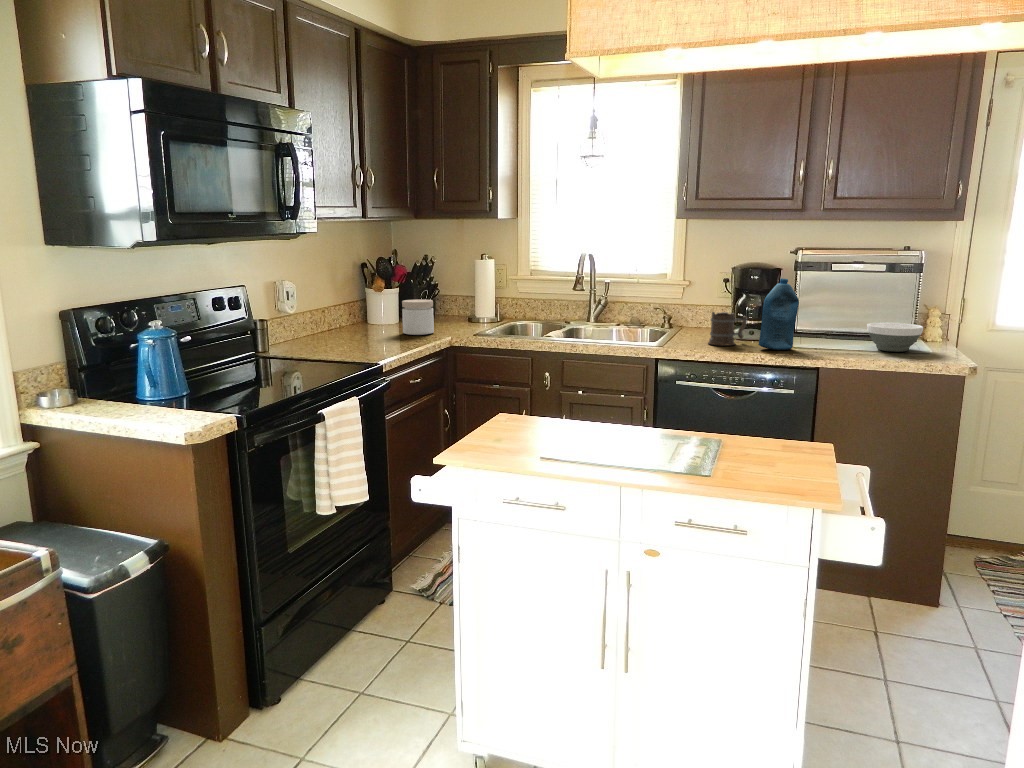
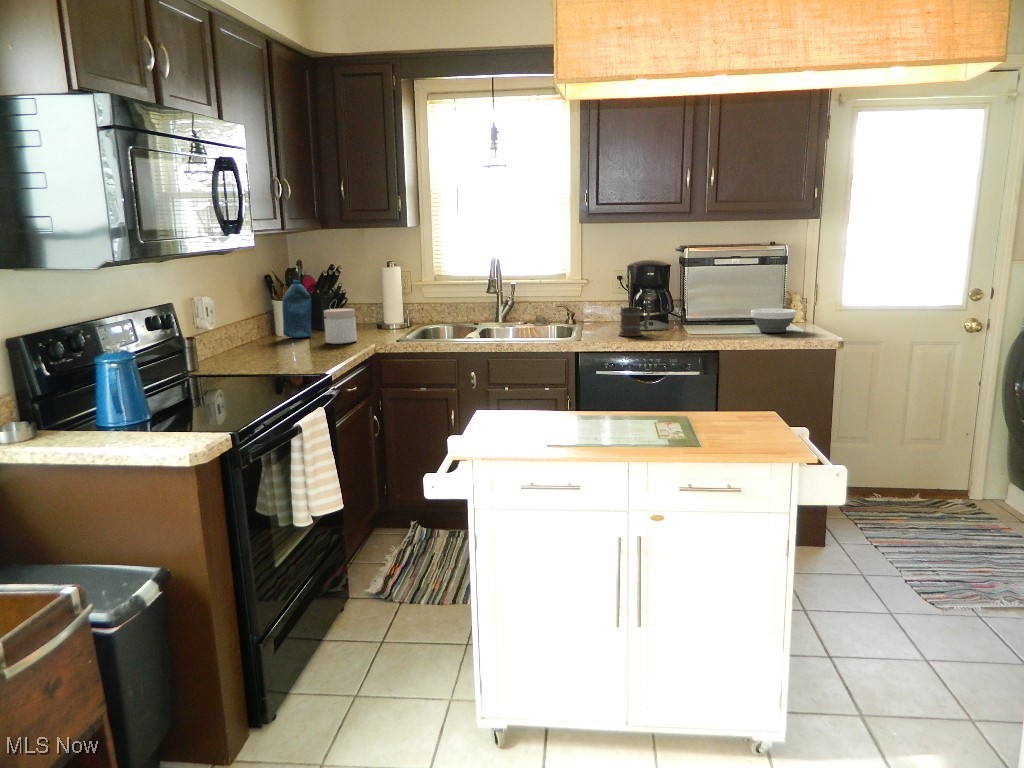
bottle: present [758,279,799,350] -> present [282,280,312,338]

